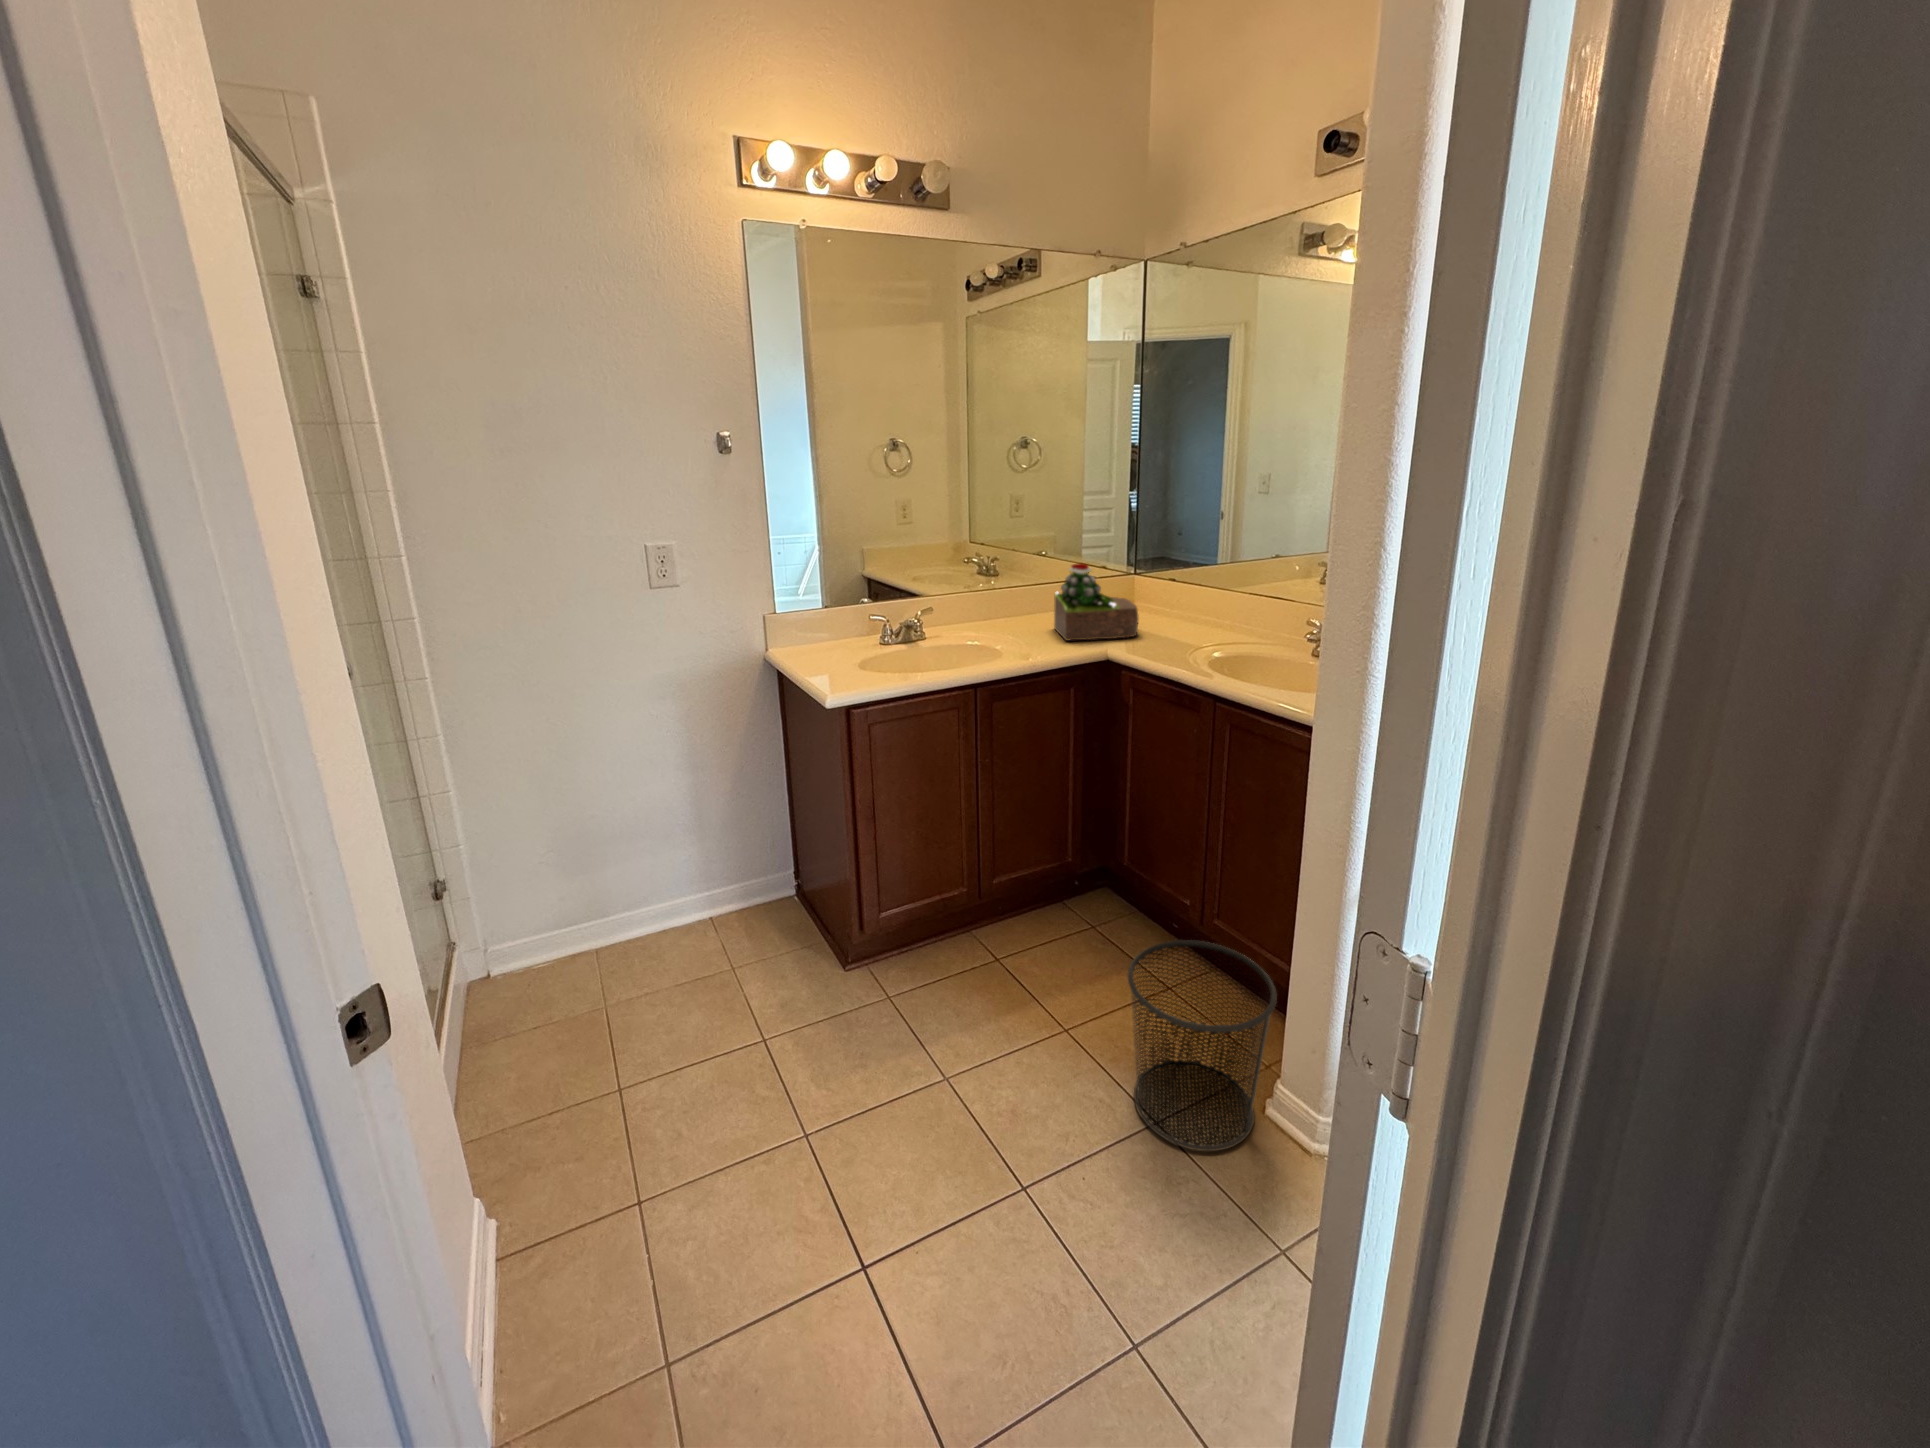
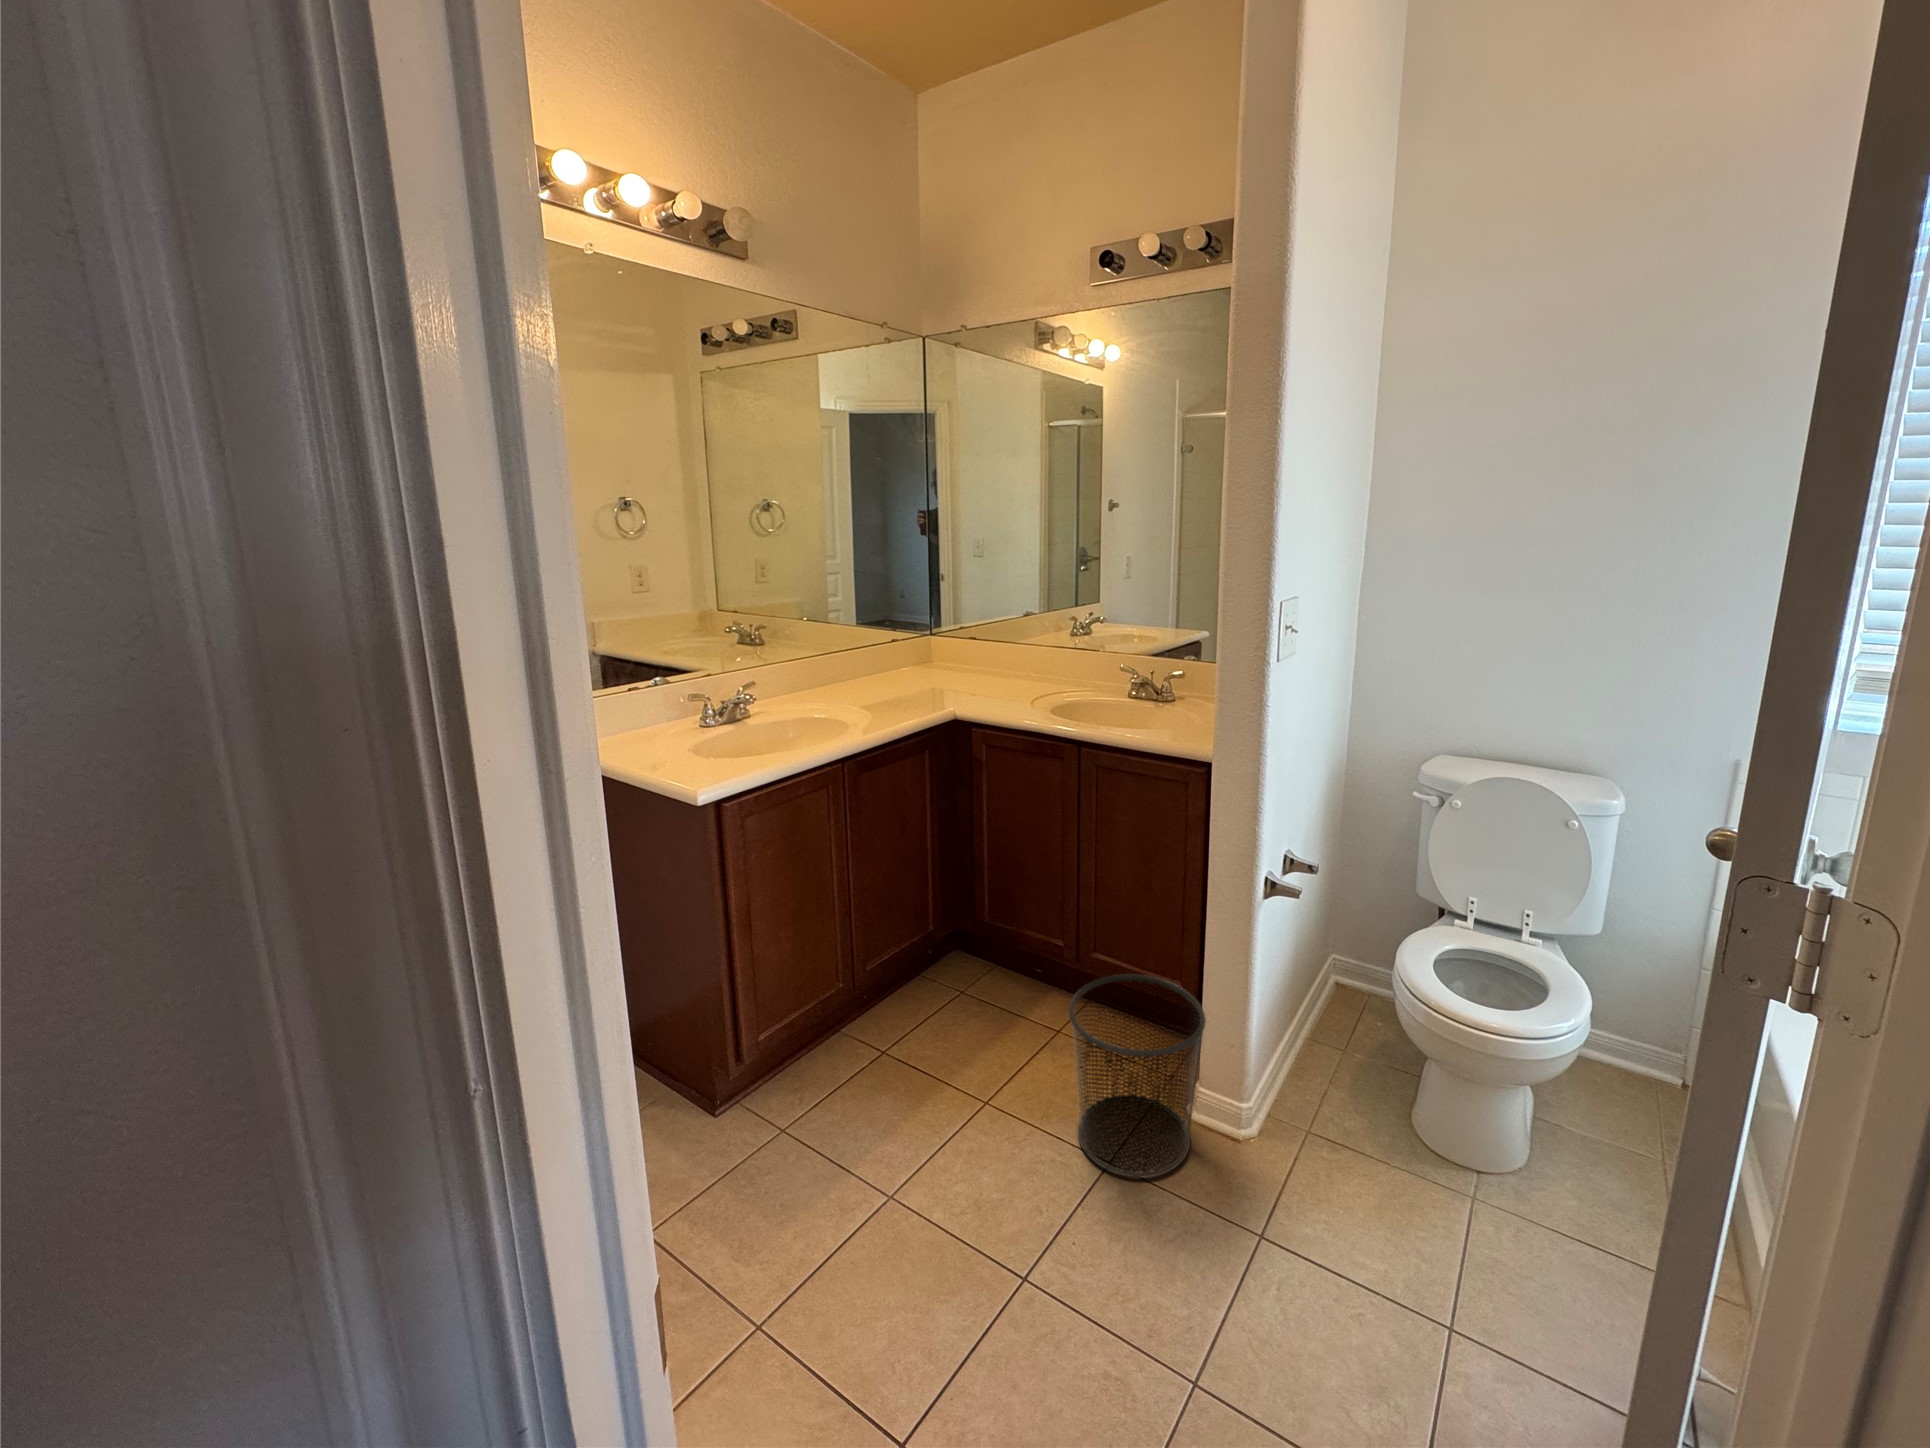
succulent plant: present [1054,563,1138,641] -> none [879,627,969,705]

